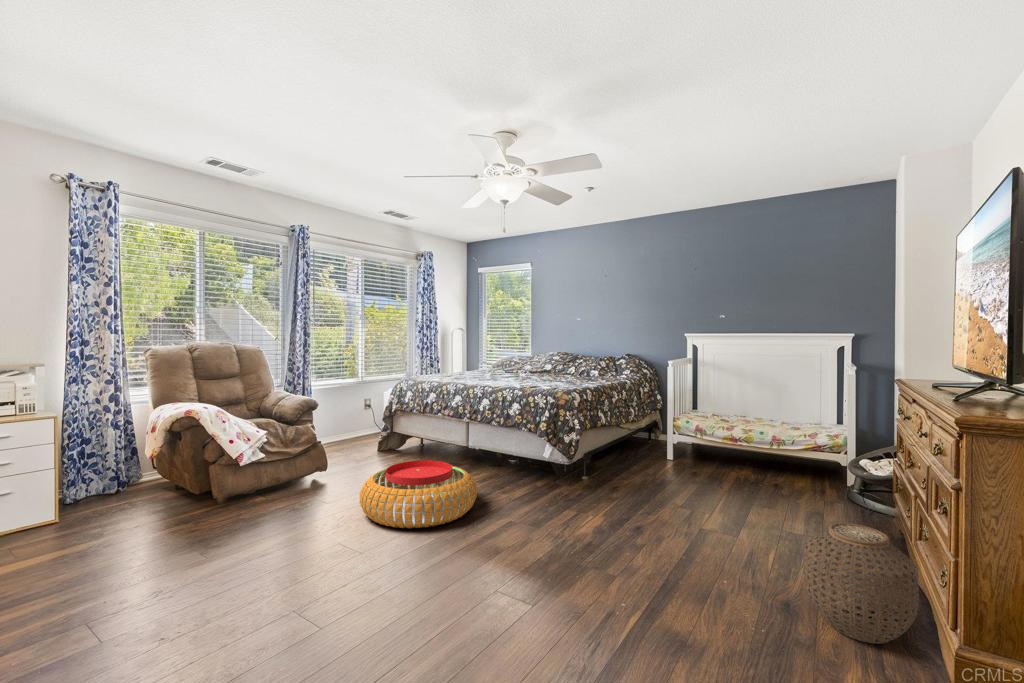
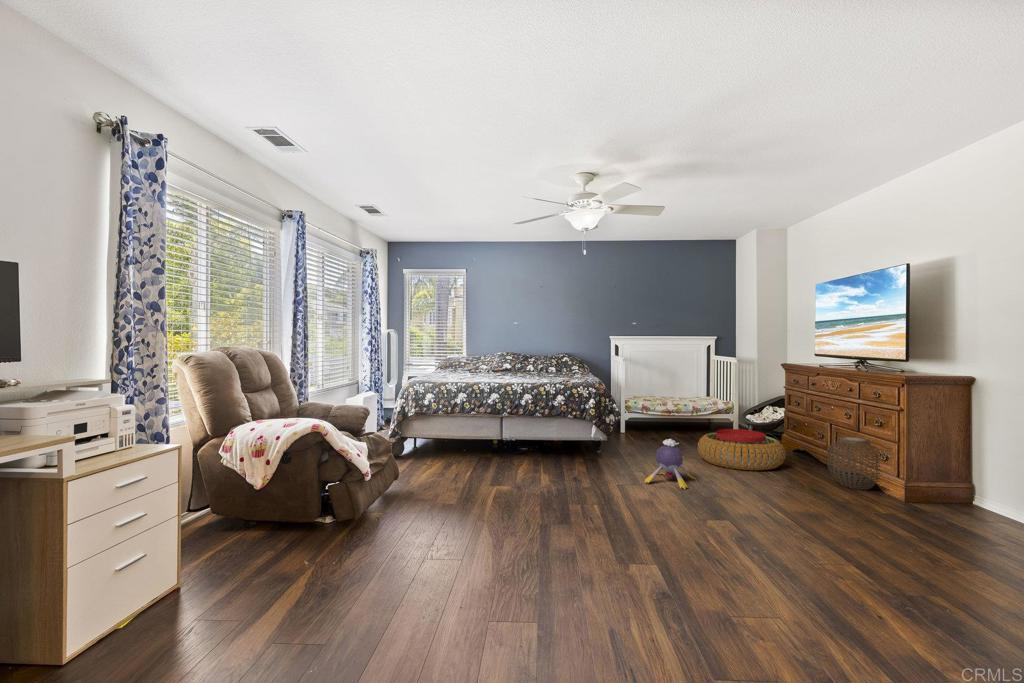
pouf: present [360,460,477,528] -> present [698,429,786,470]
plush toy: none [514,474,593,549] -> present [644,439,694,489]

